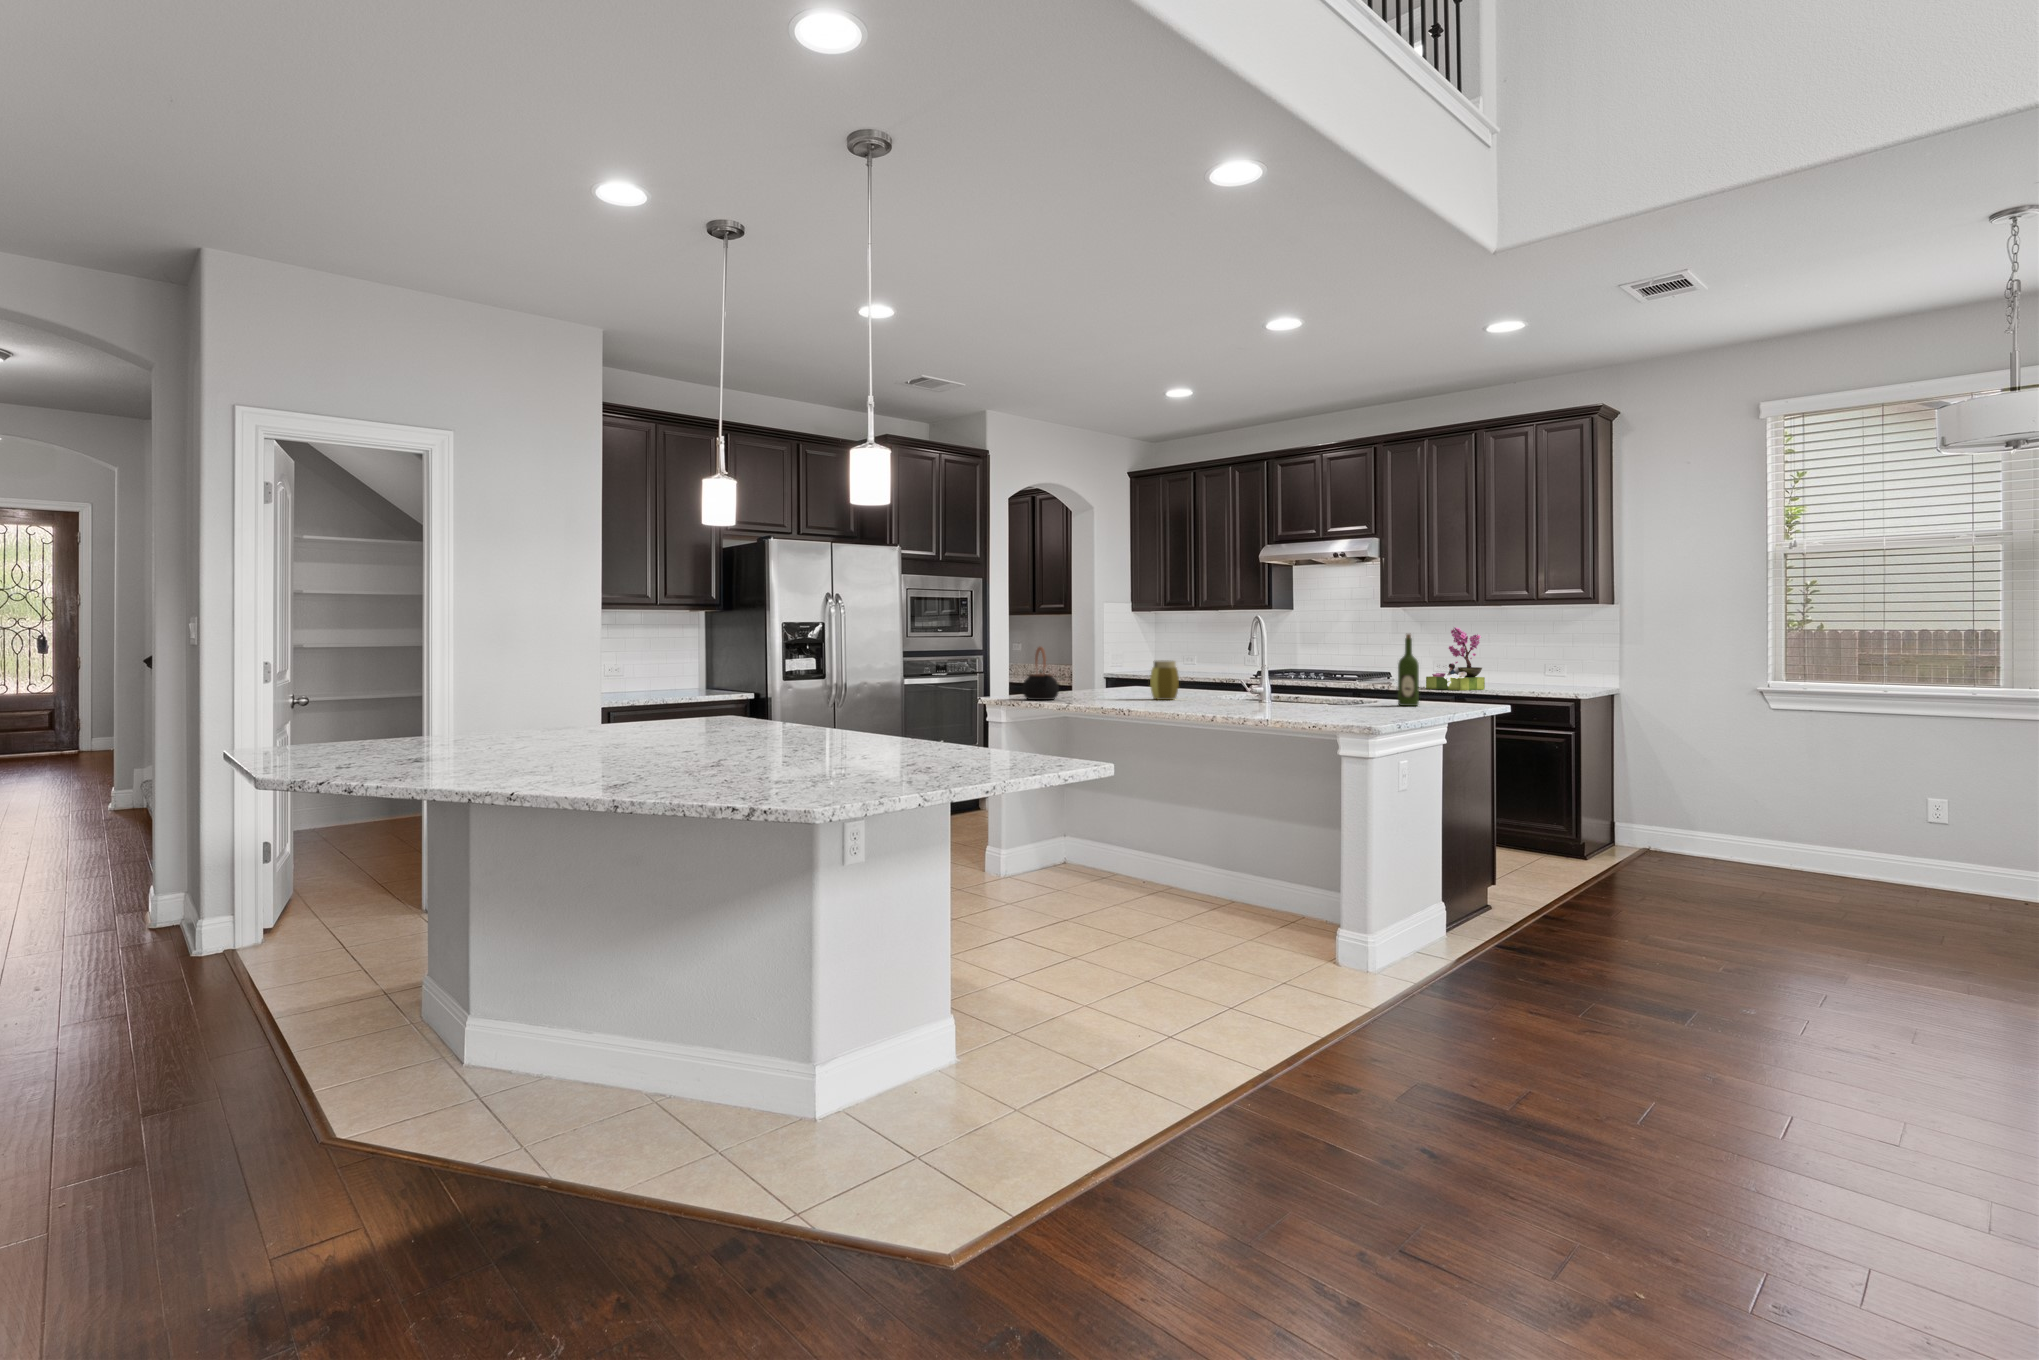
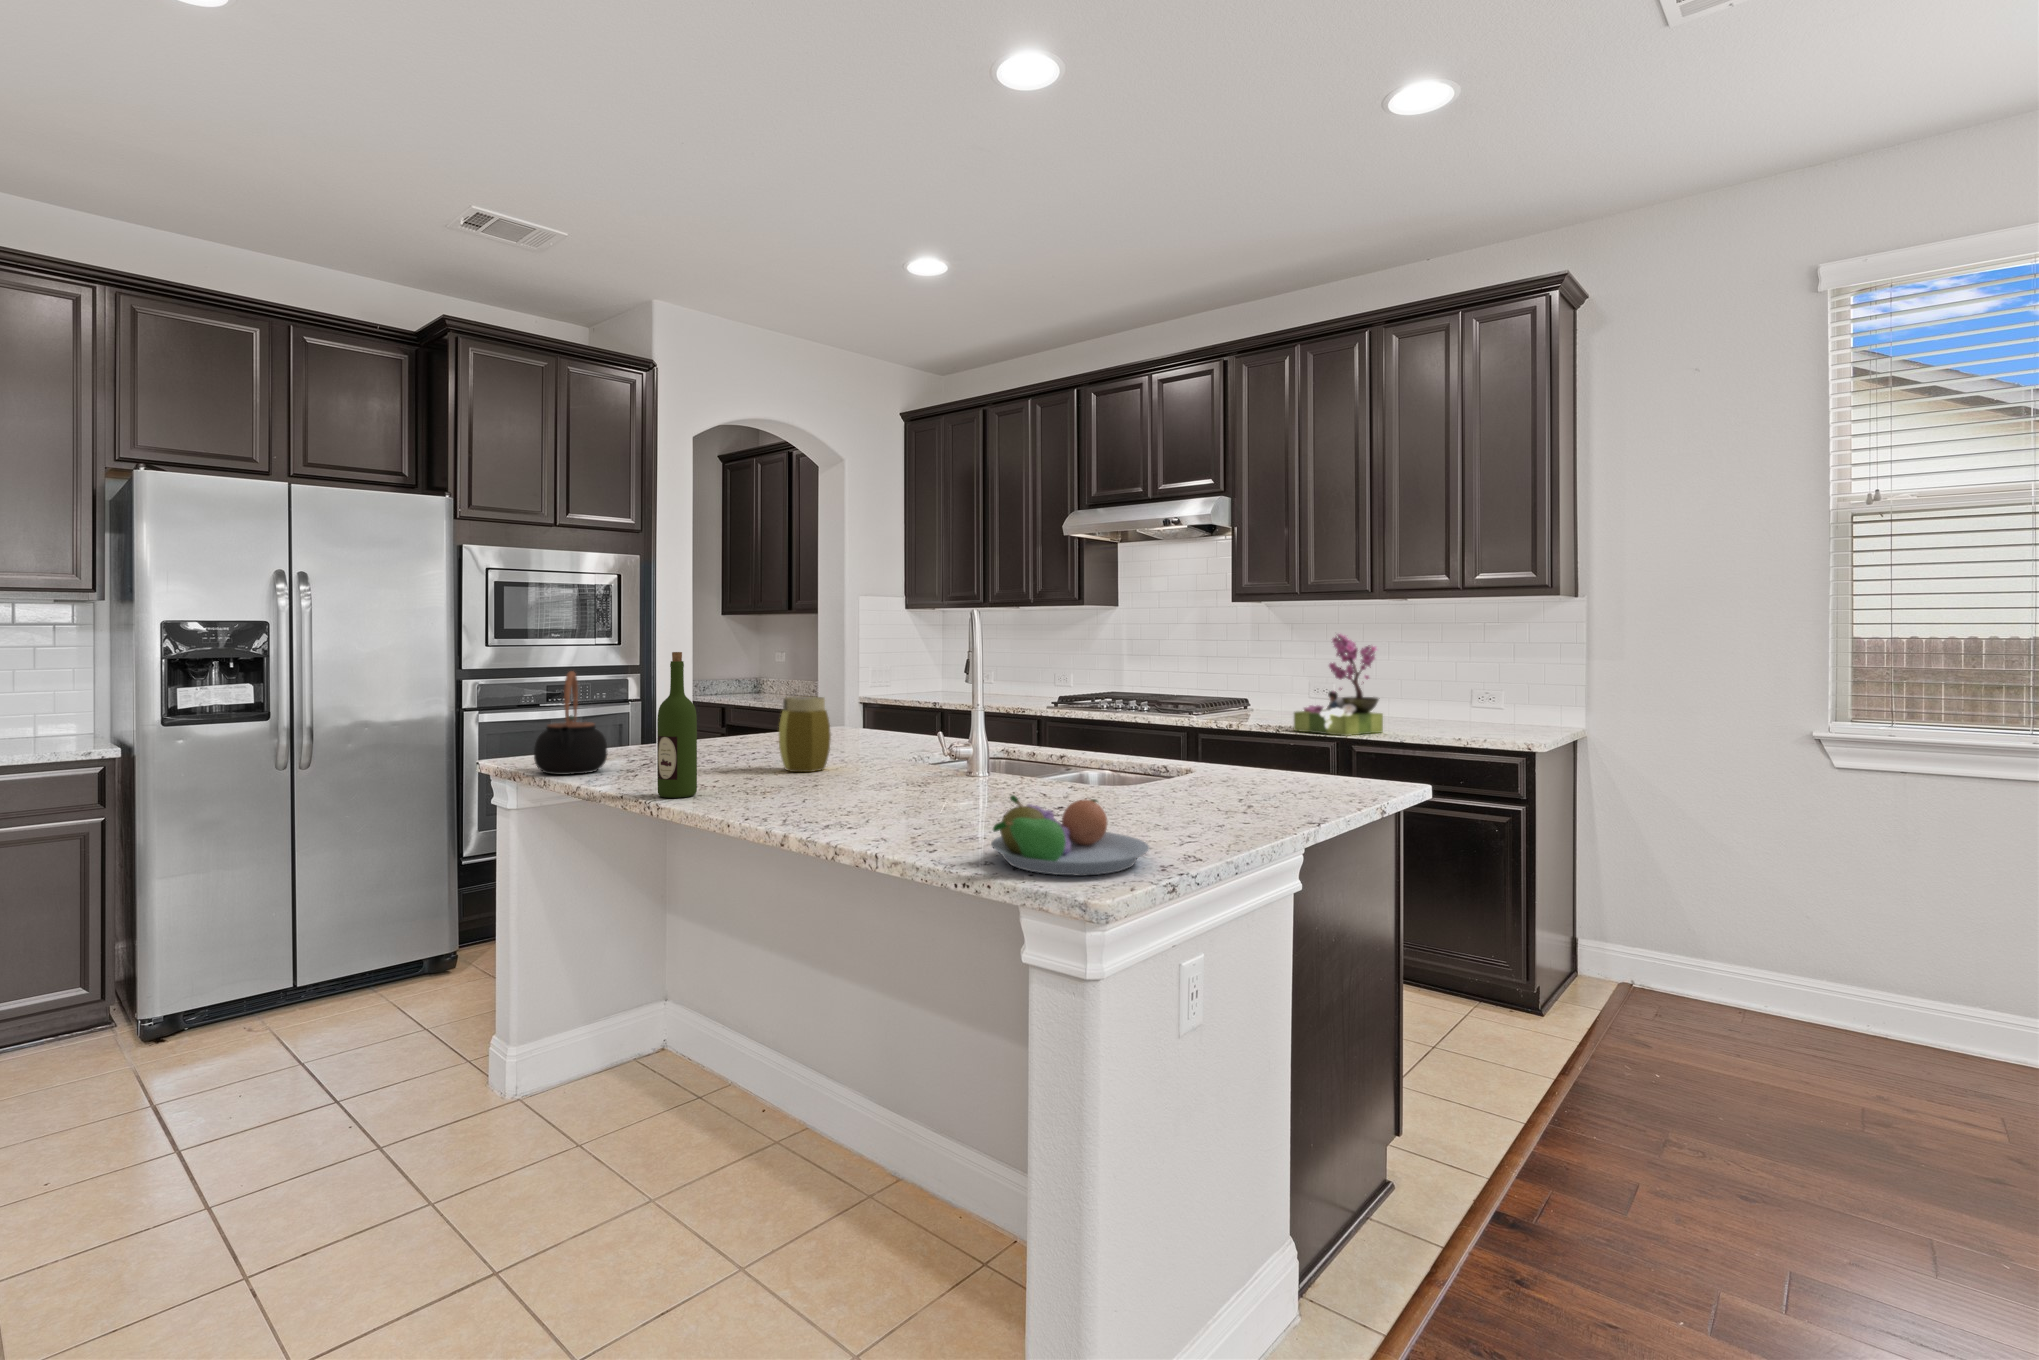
wine bottle: present [1398,634,1419,706] -> present [657,652,697,798]
fruit bowl: none [1322,691,1390,719] -> present [991,795,1149,876]

